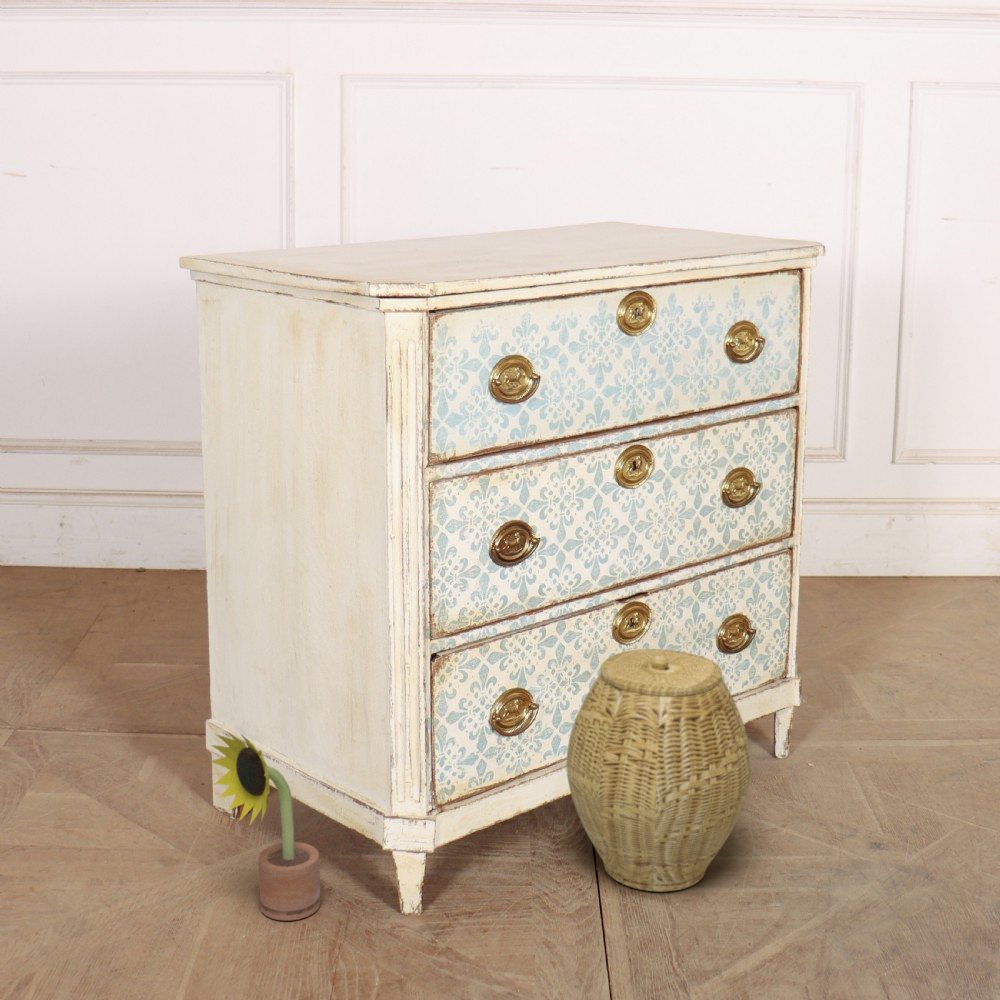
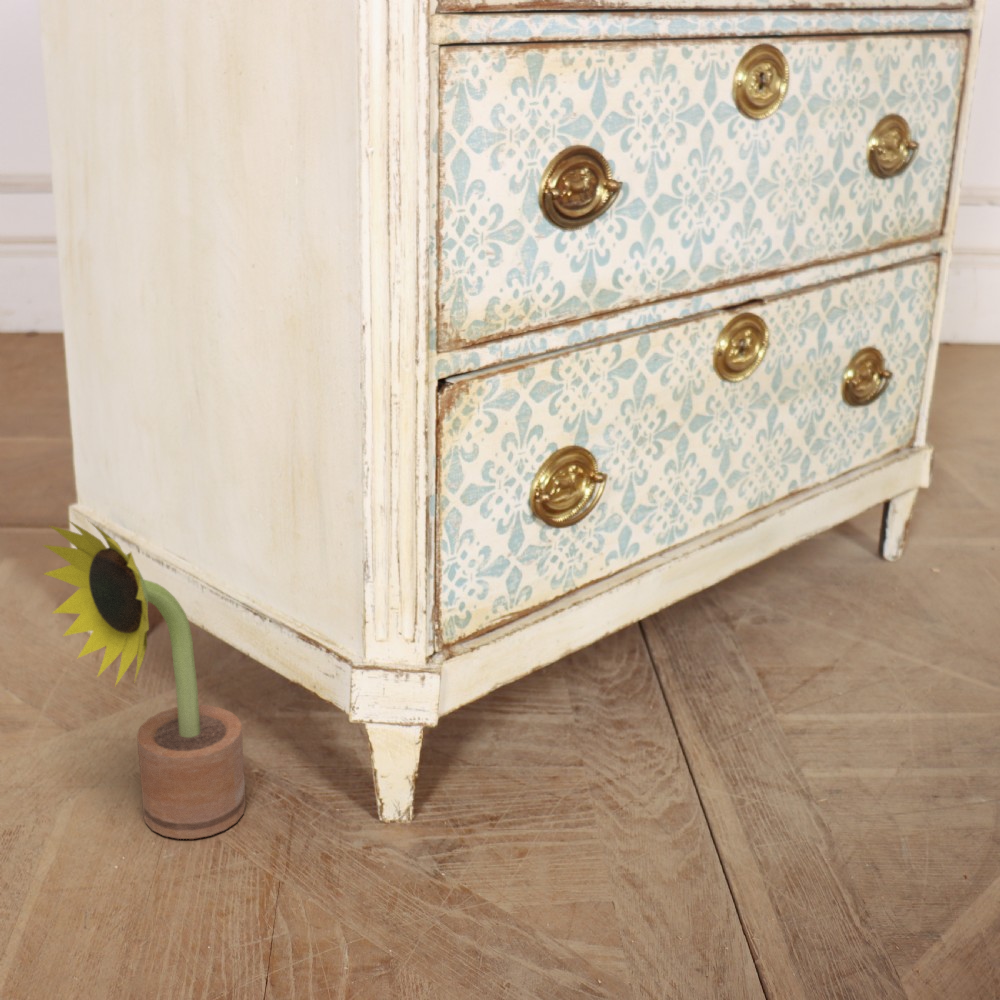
woven basket: present [567,649,751,892] -> none [642,388,946,771]

